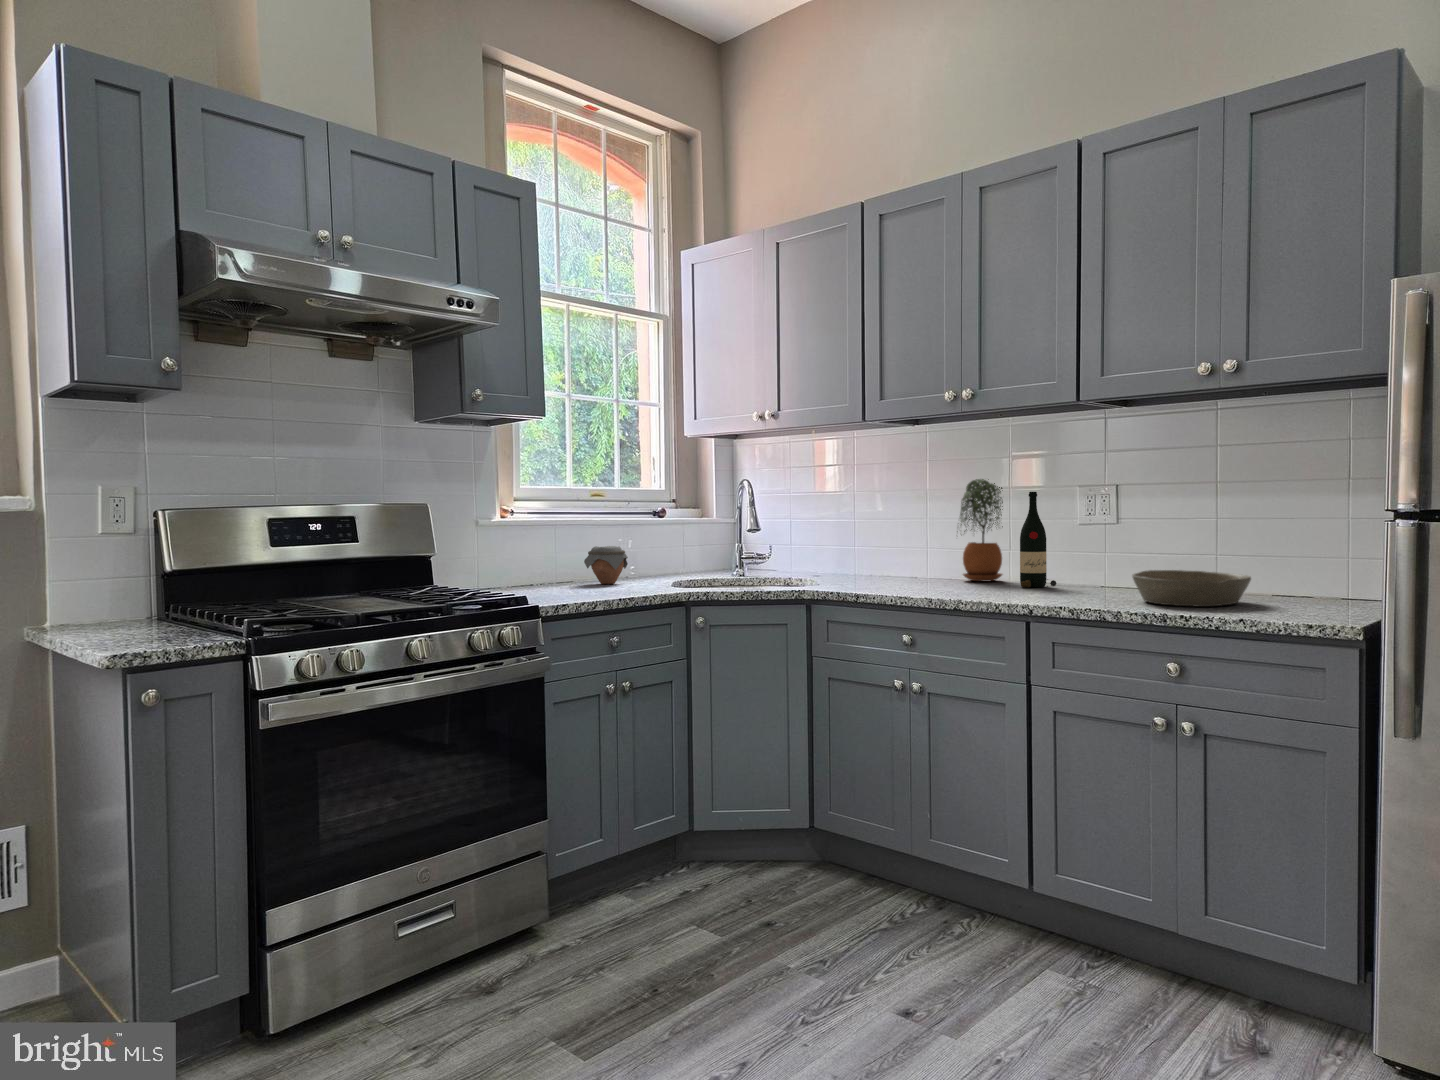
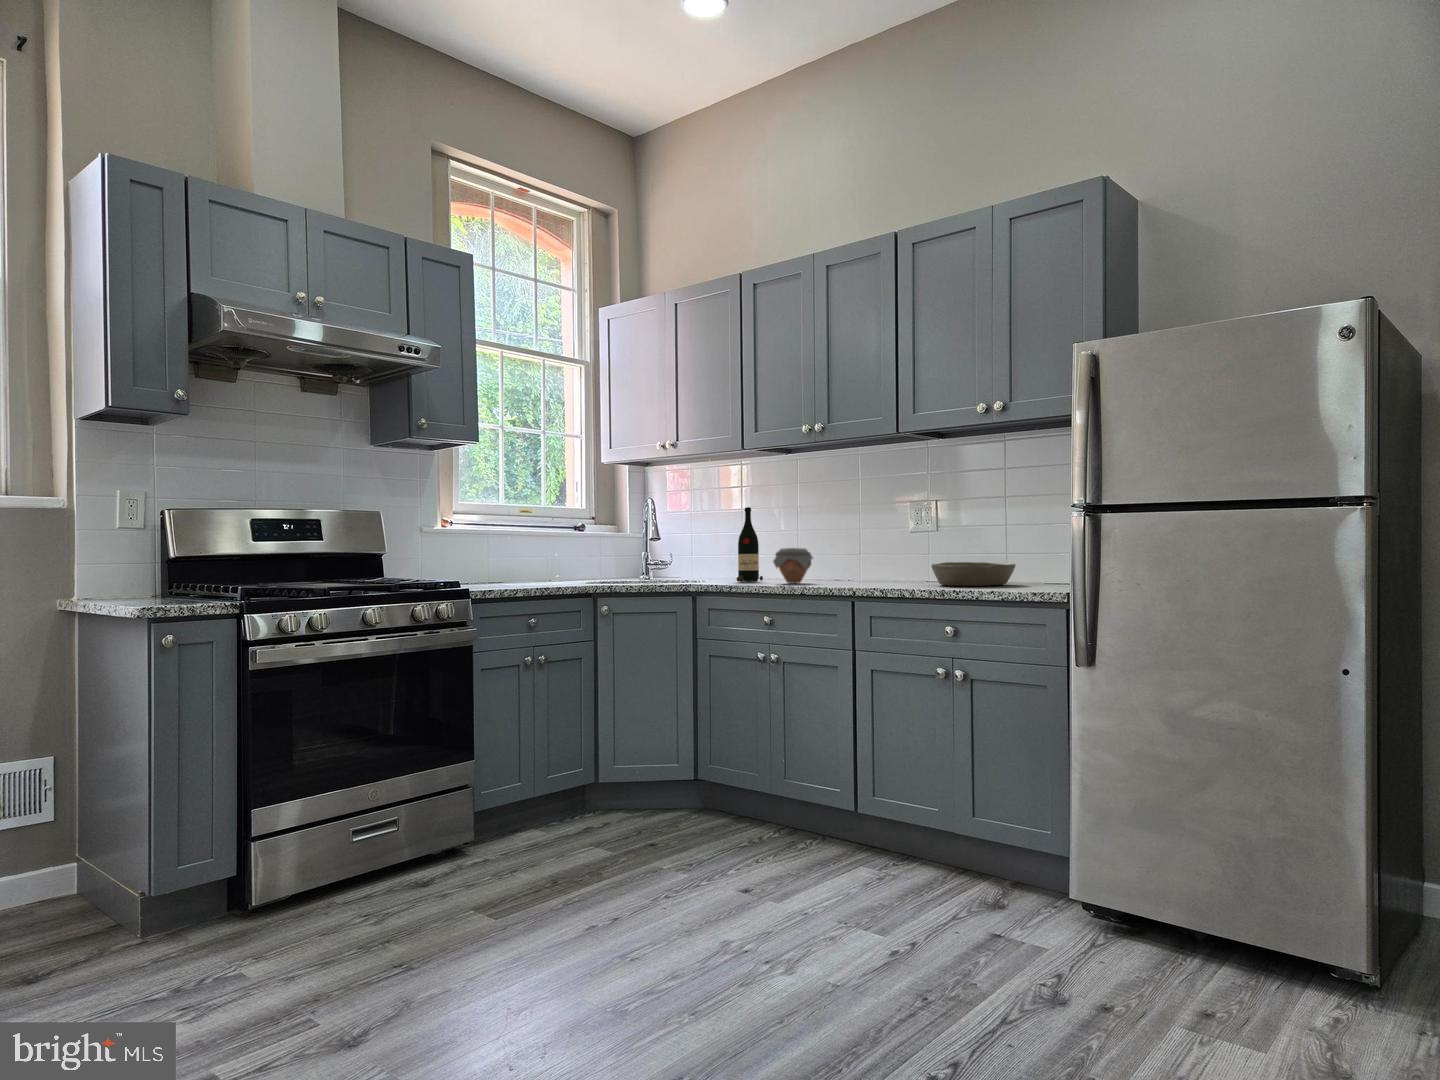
potted plant: present [957,479,1003,581] -> none [818,496,857,579]
wine bottle: present [1020,492,1056,587] -> present [737,507,763,582]
jar: present [584,546,628,584] -> present [773,548,813,583]

